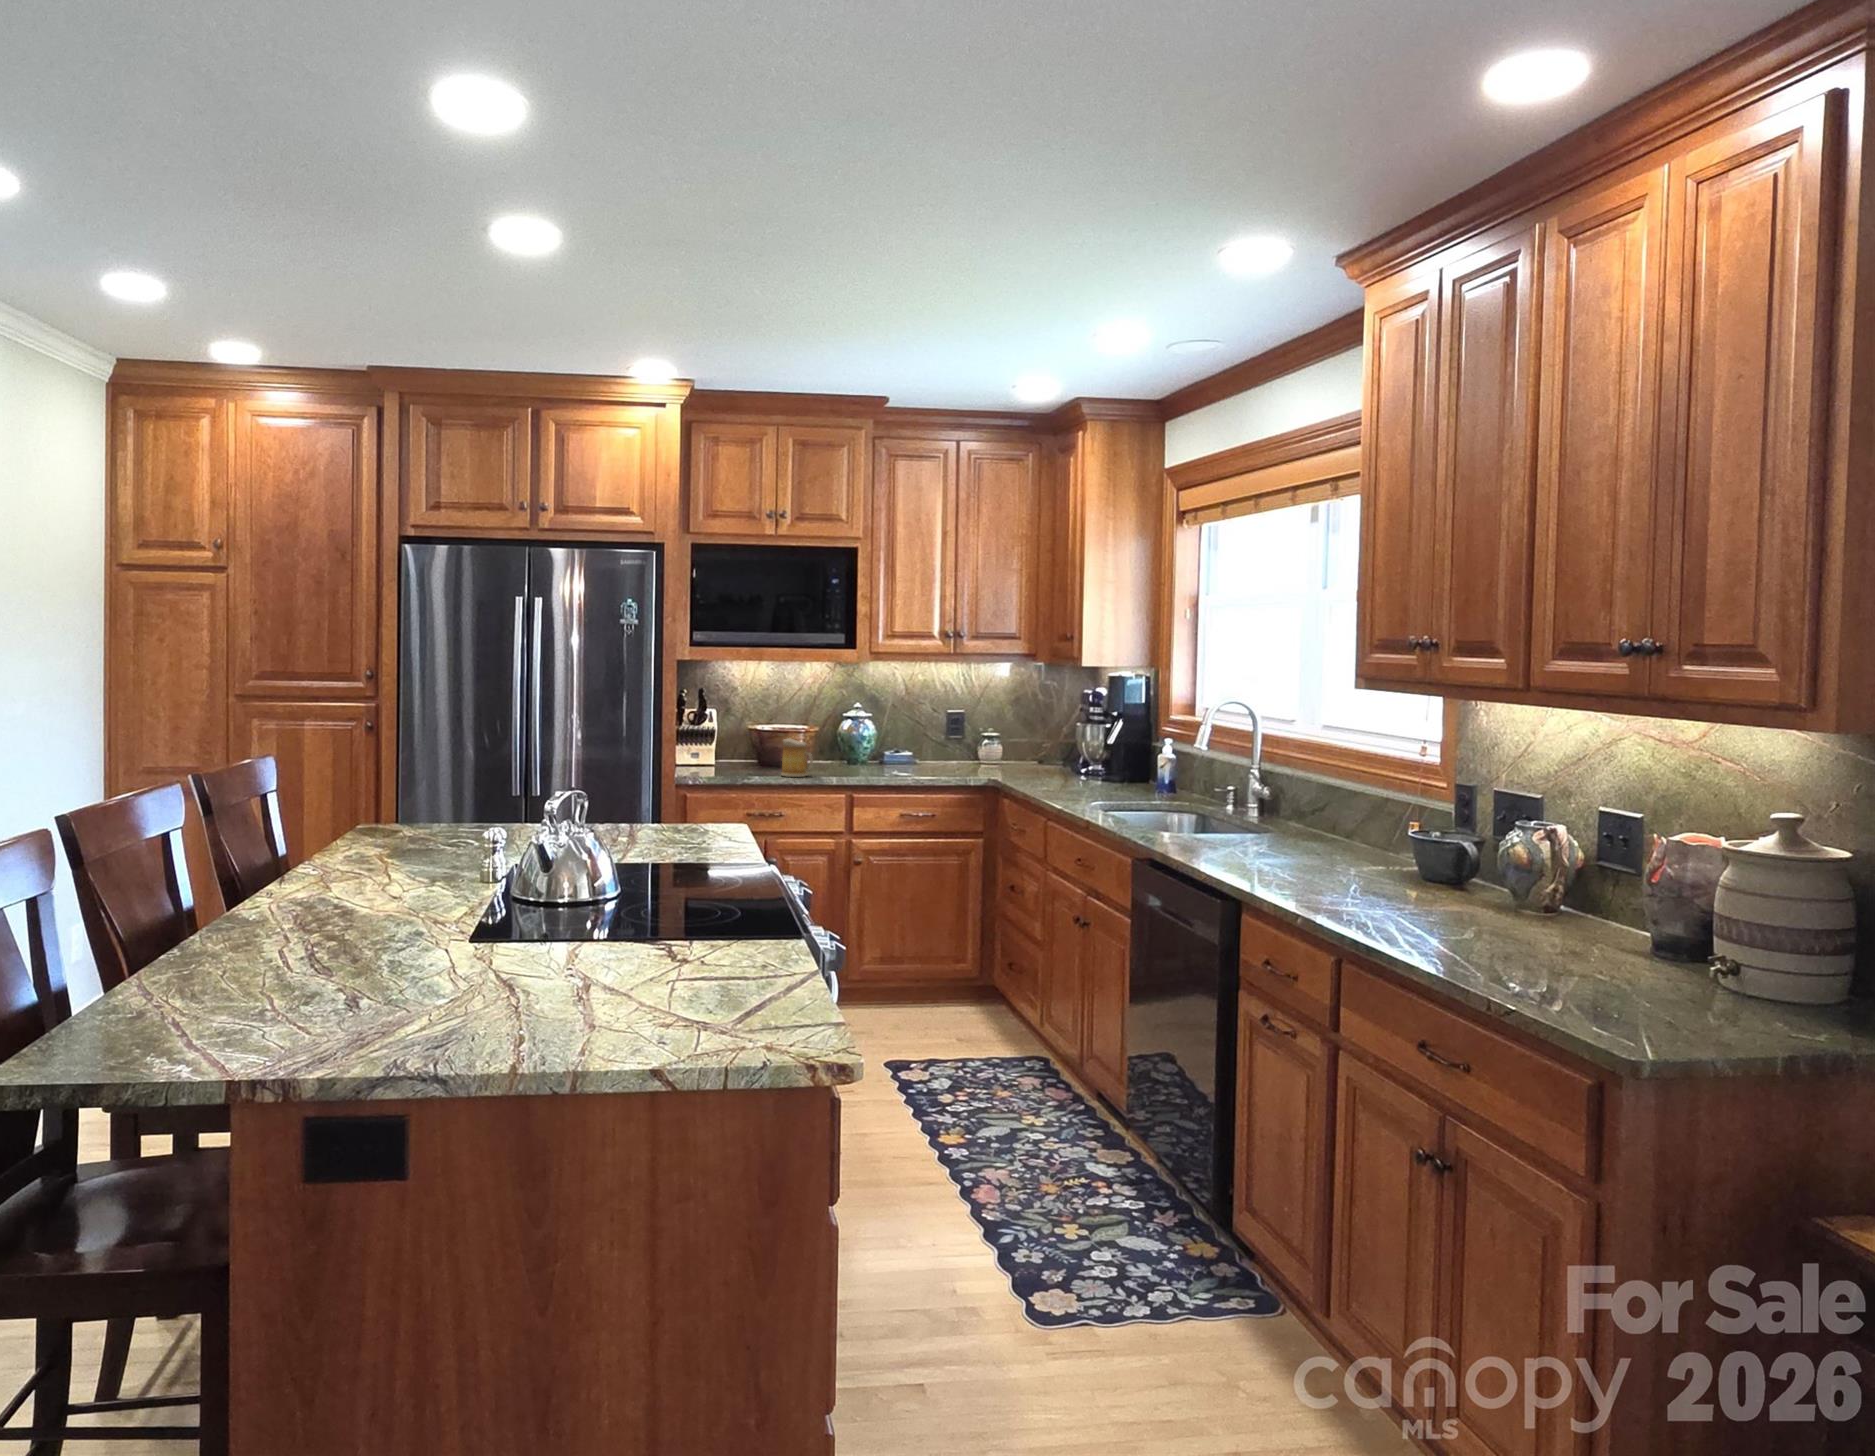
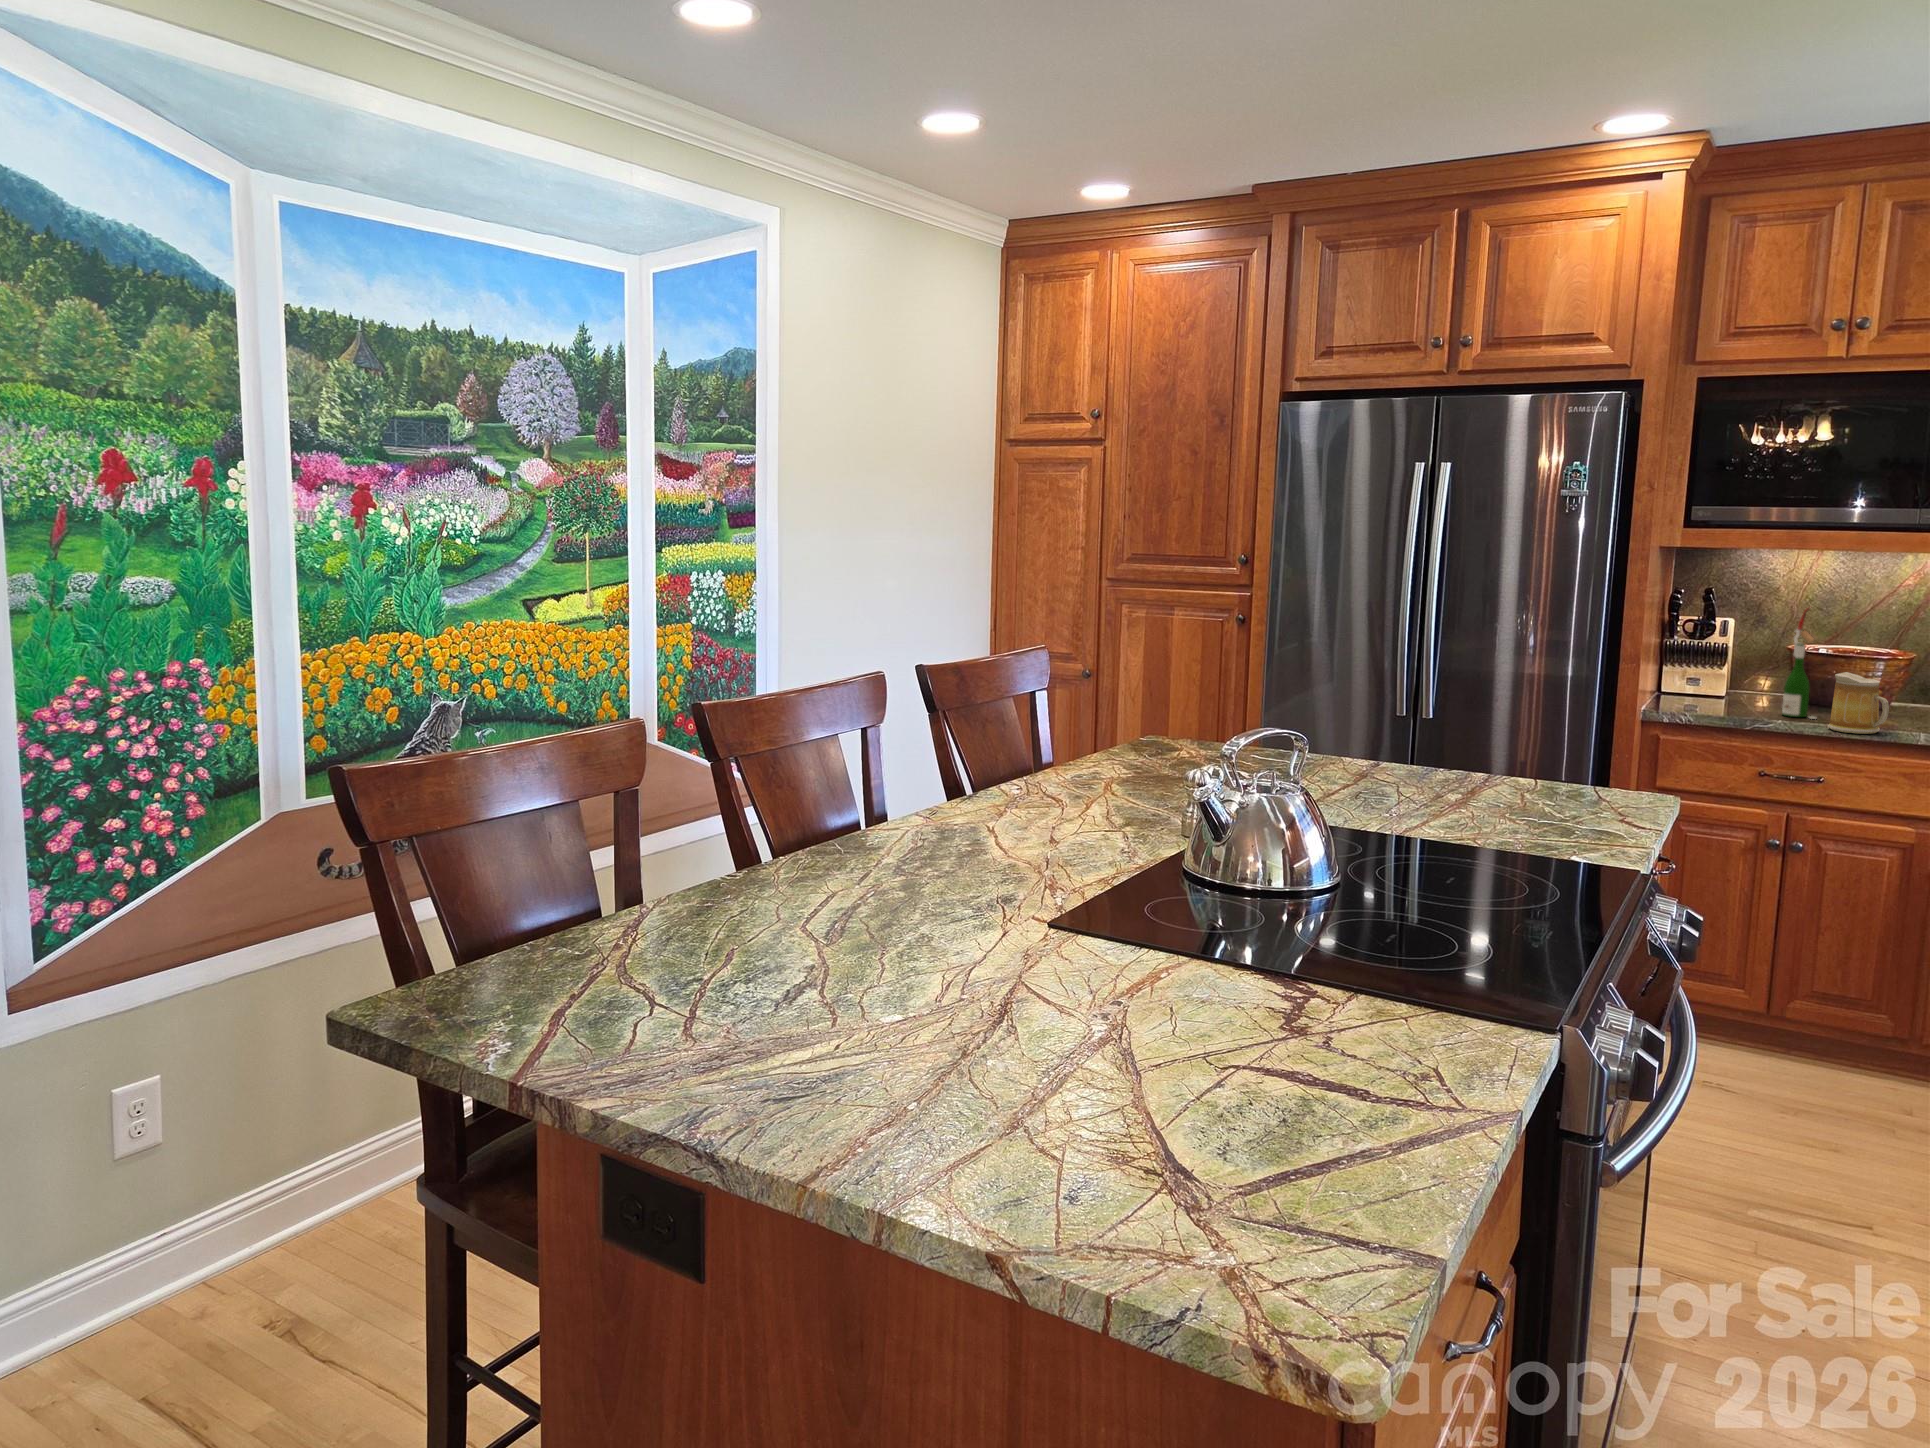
wine bottle: none [751,698,772,772] -> present [1782,608,1816,719]

